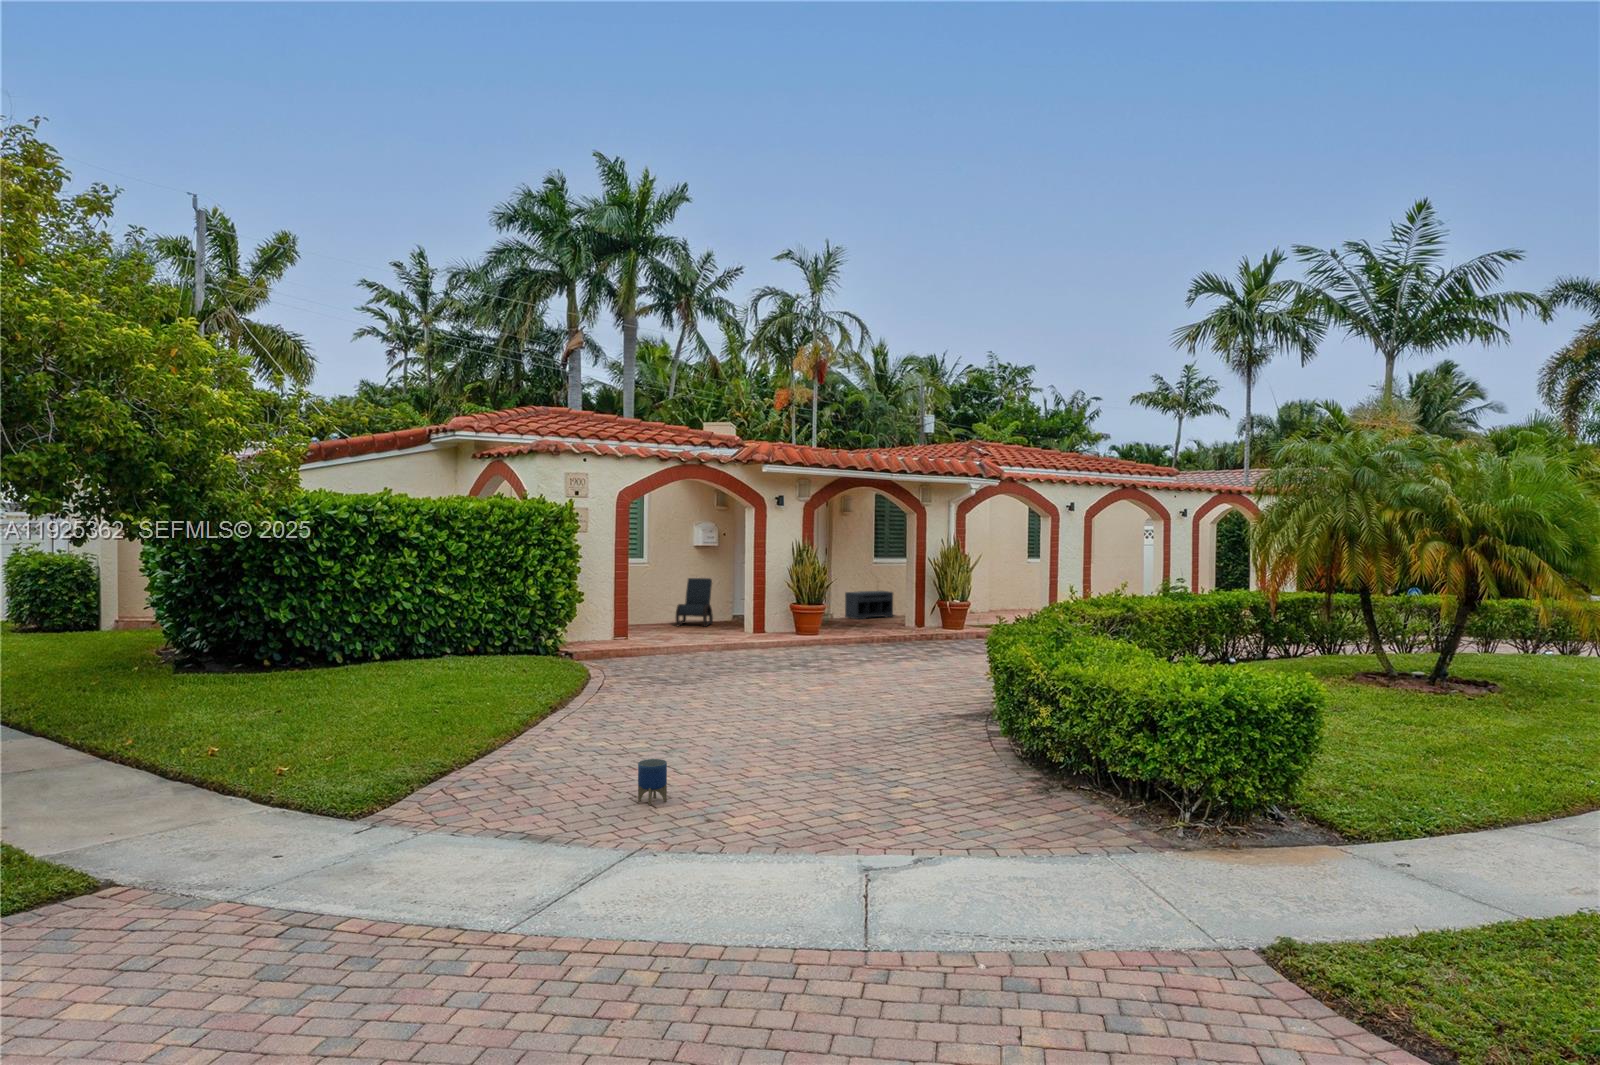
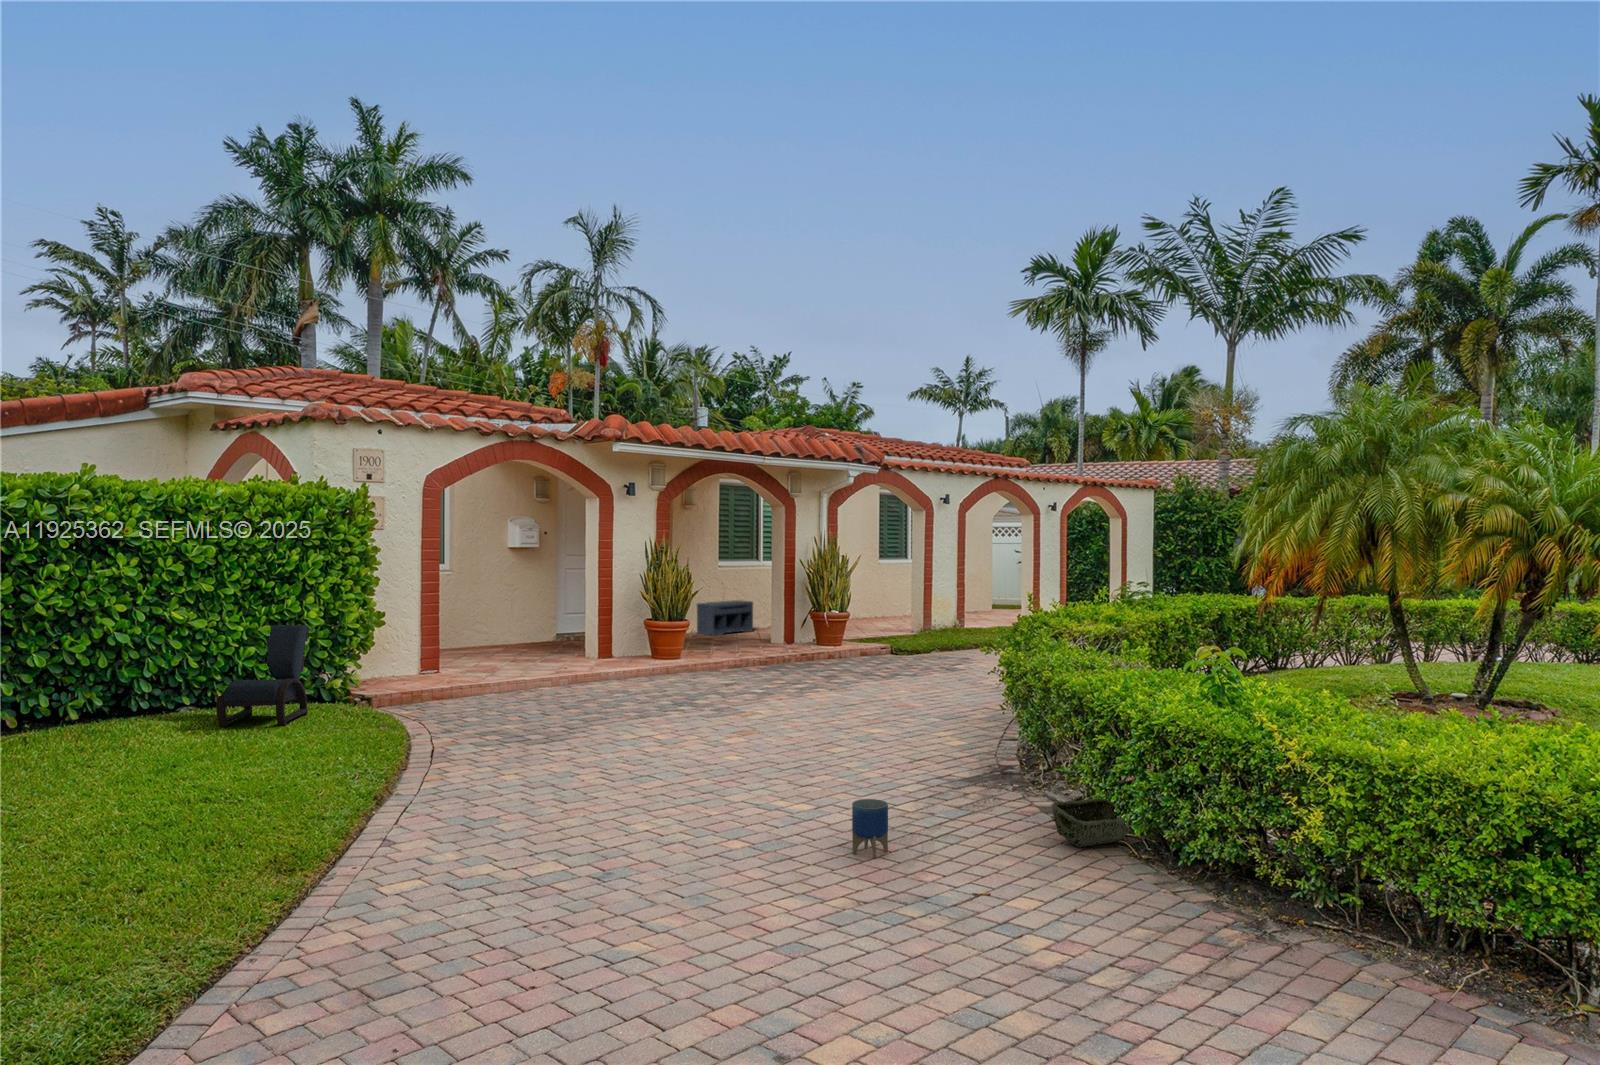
lounge chair: present [676,578,713,627] -> present [216,625,309,727]
woven basket: none [979,745,1042,778] -> present [1052,798,1131,847]
planter: present [638,759,667,806] -> present [852,799,888,858]

